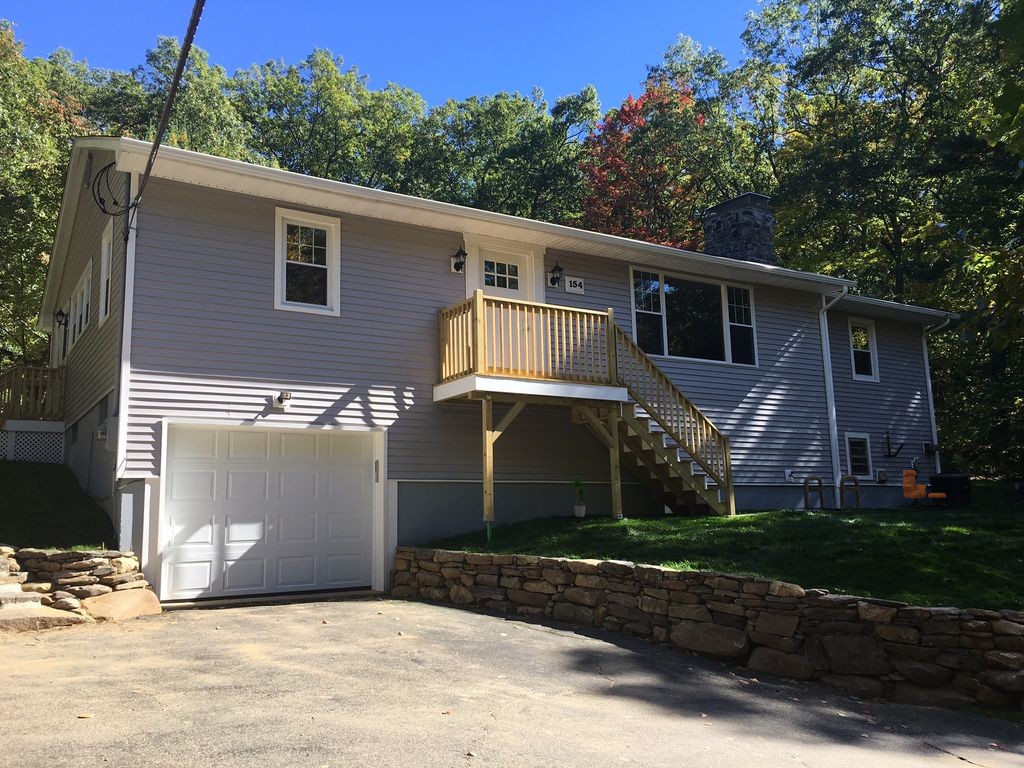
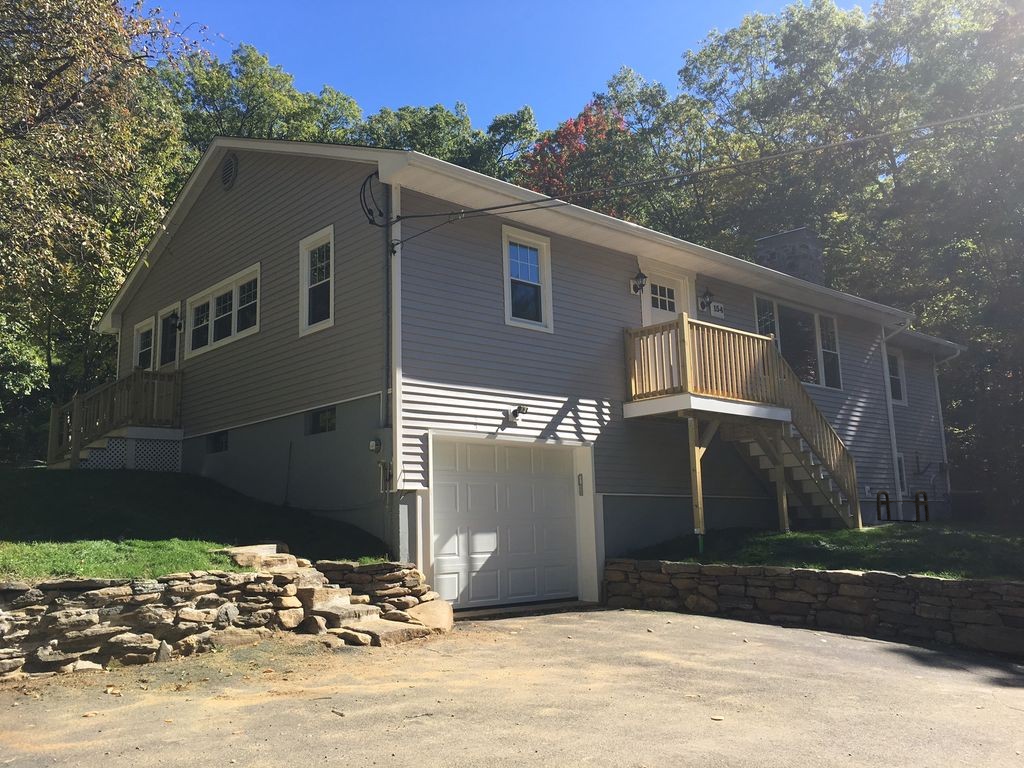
lounge chair: present [902,470,947,505] -> none [937,486,978,517]
potted plant: present [569,476,586,517] -> none [714,488,739,528]

